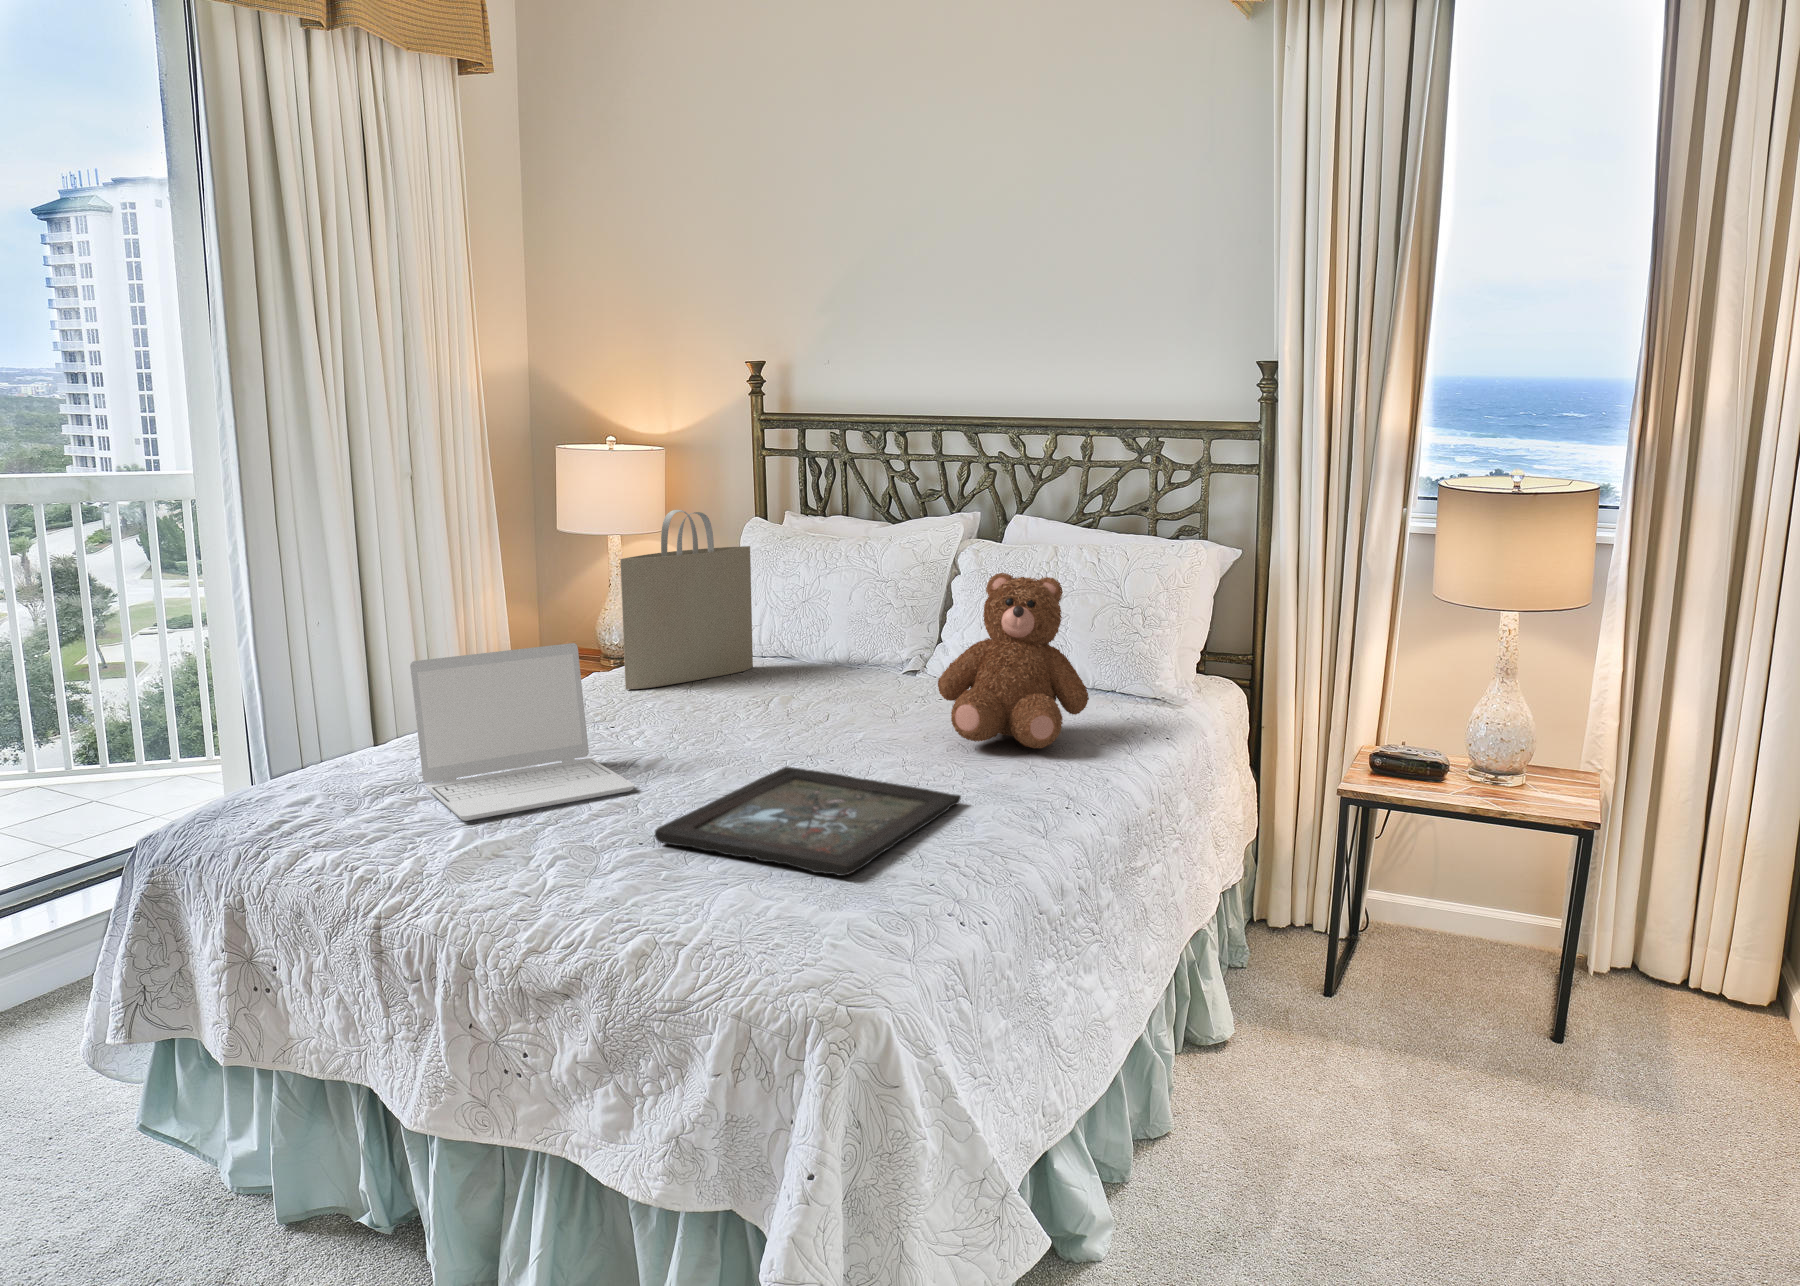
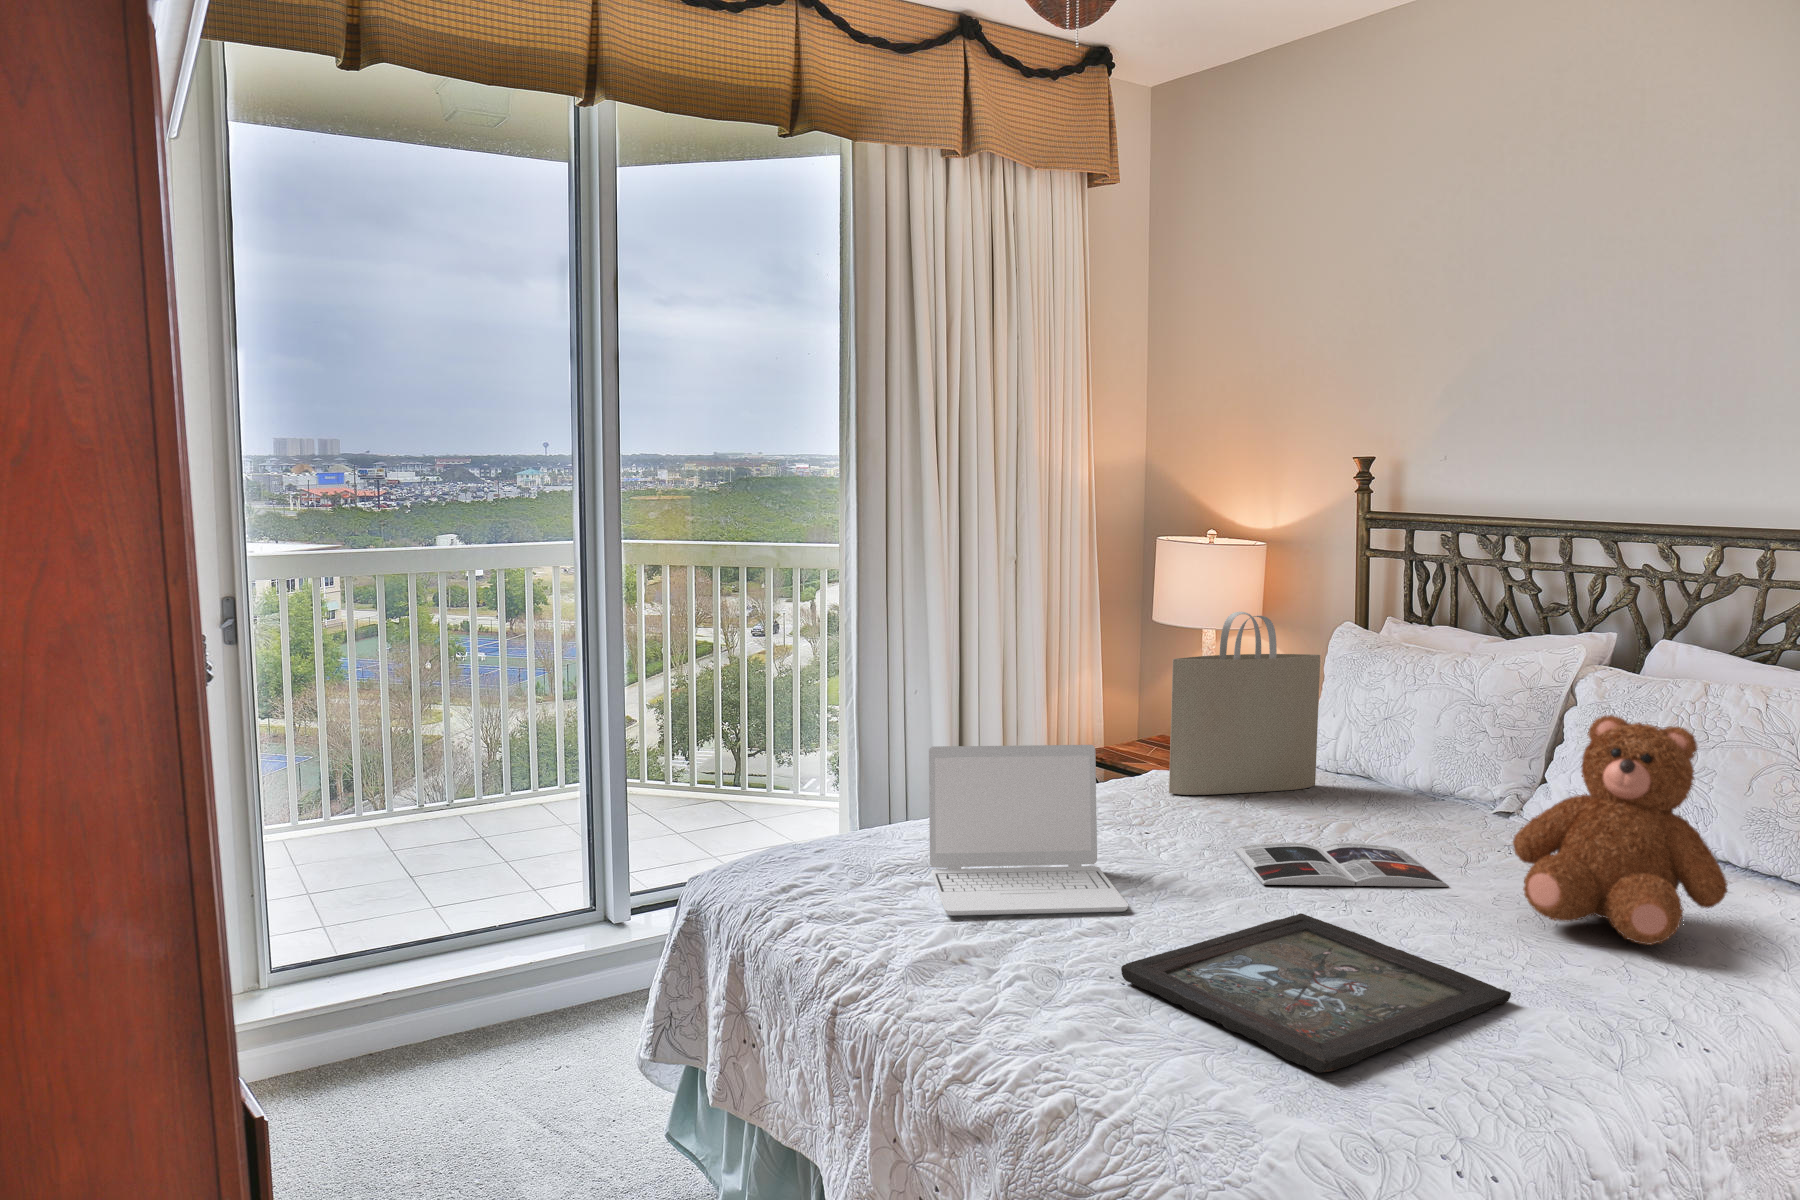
magazine: none [706,707,889,751] -> present [1234,842,1449,887]

